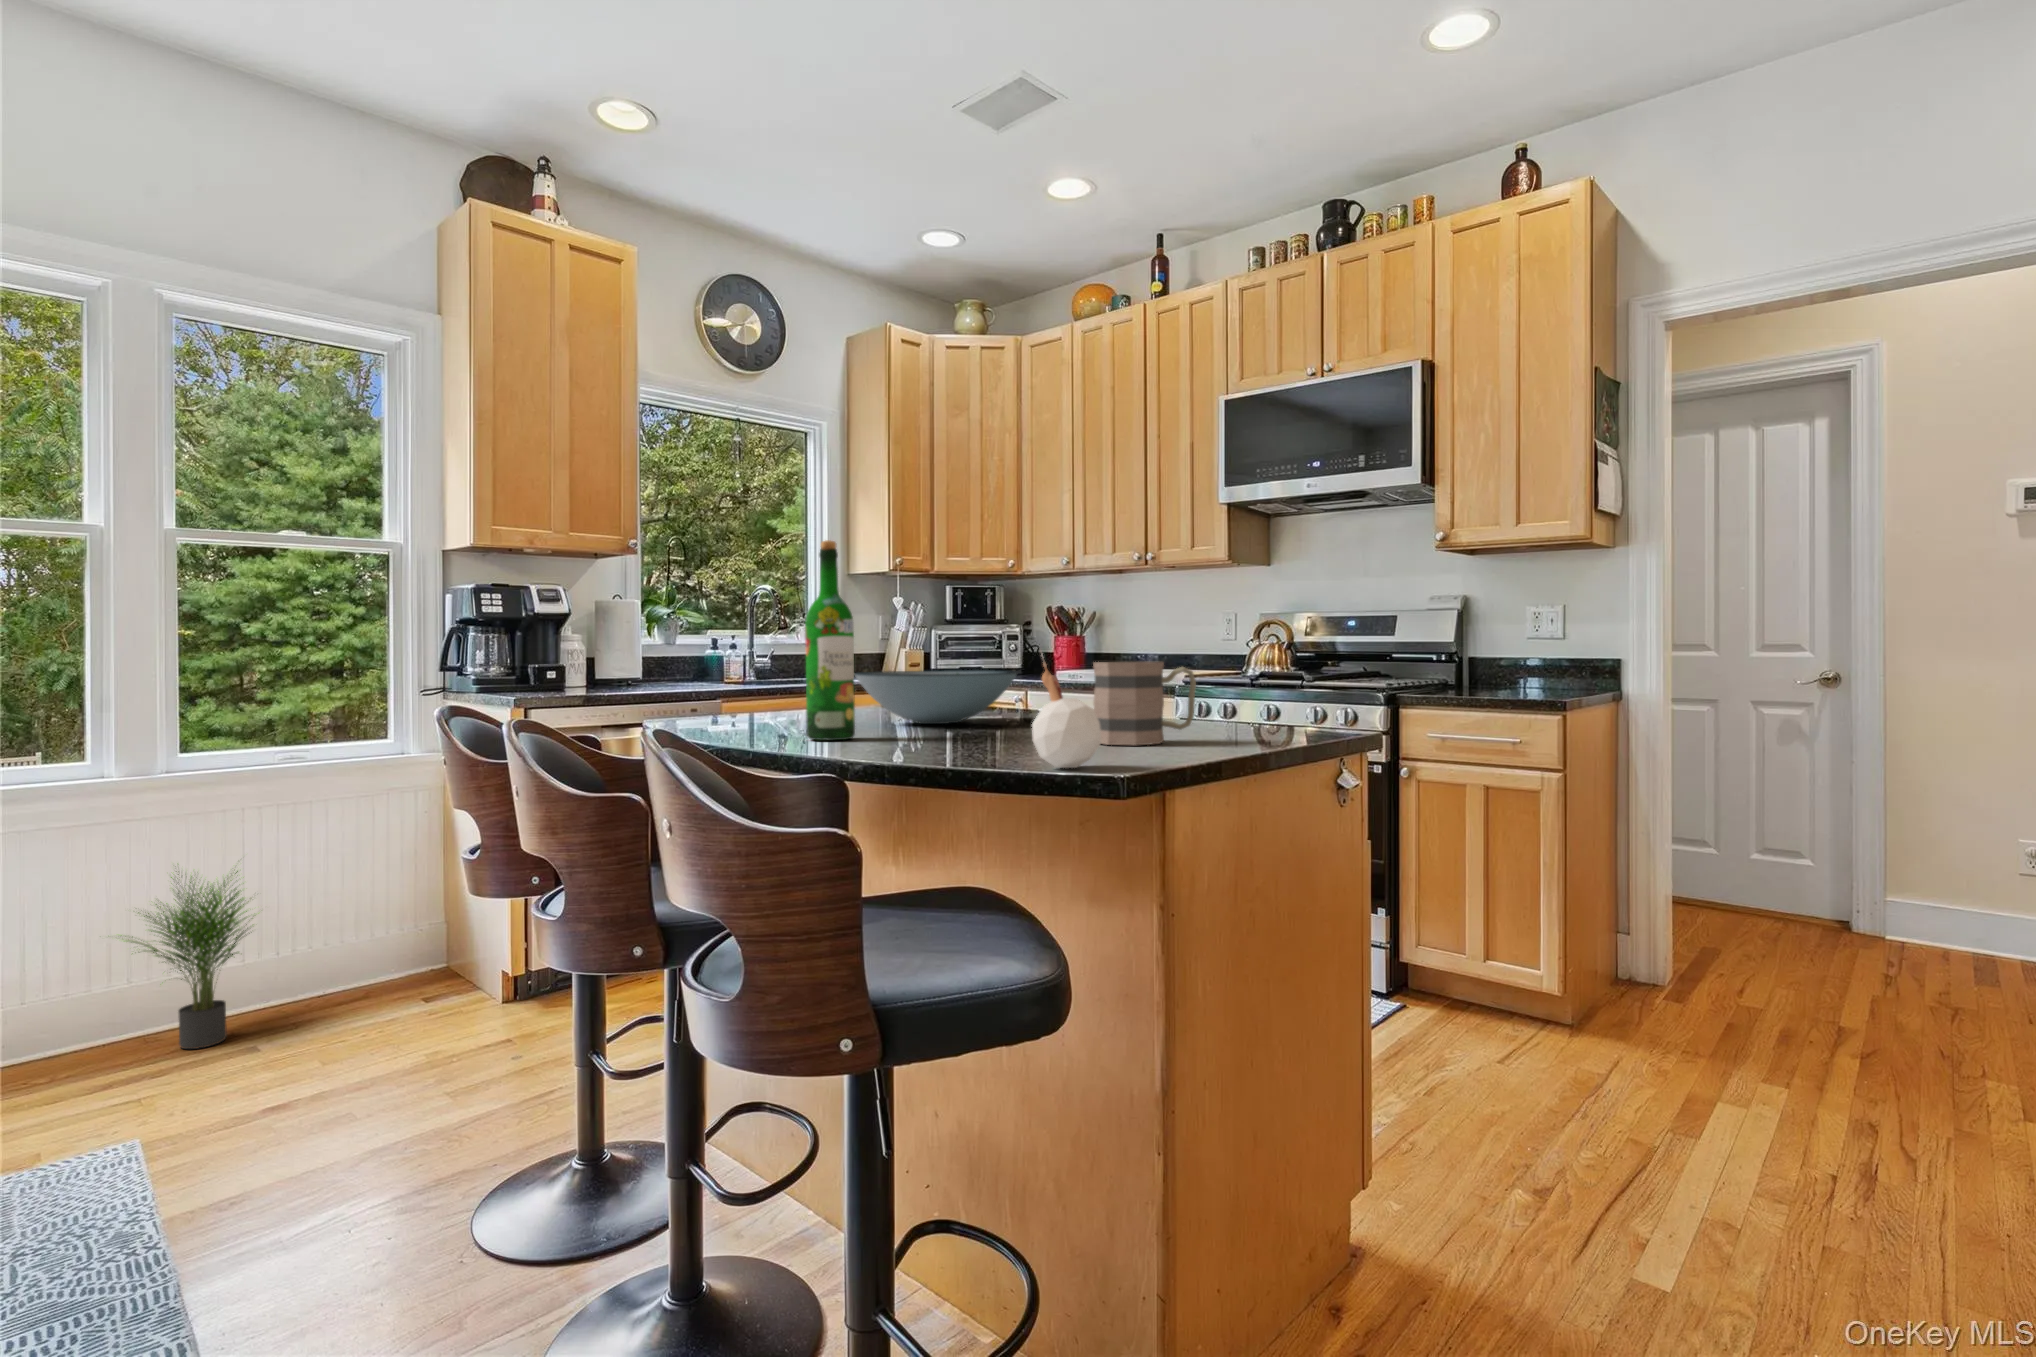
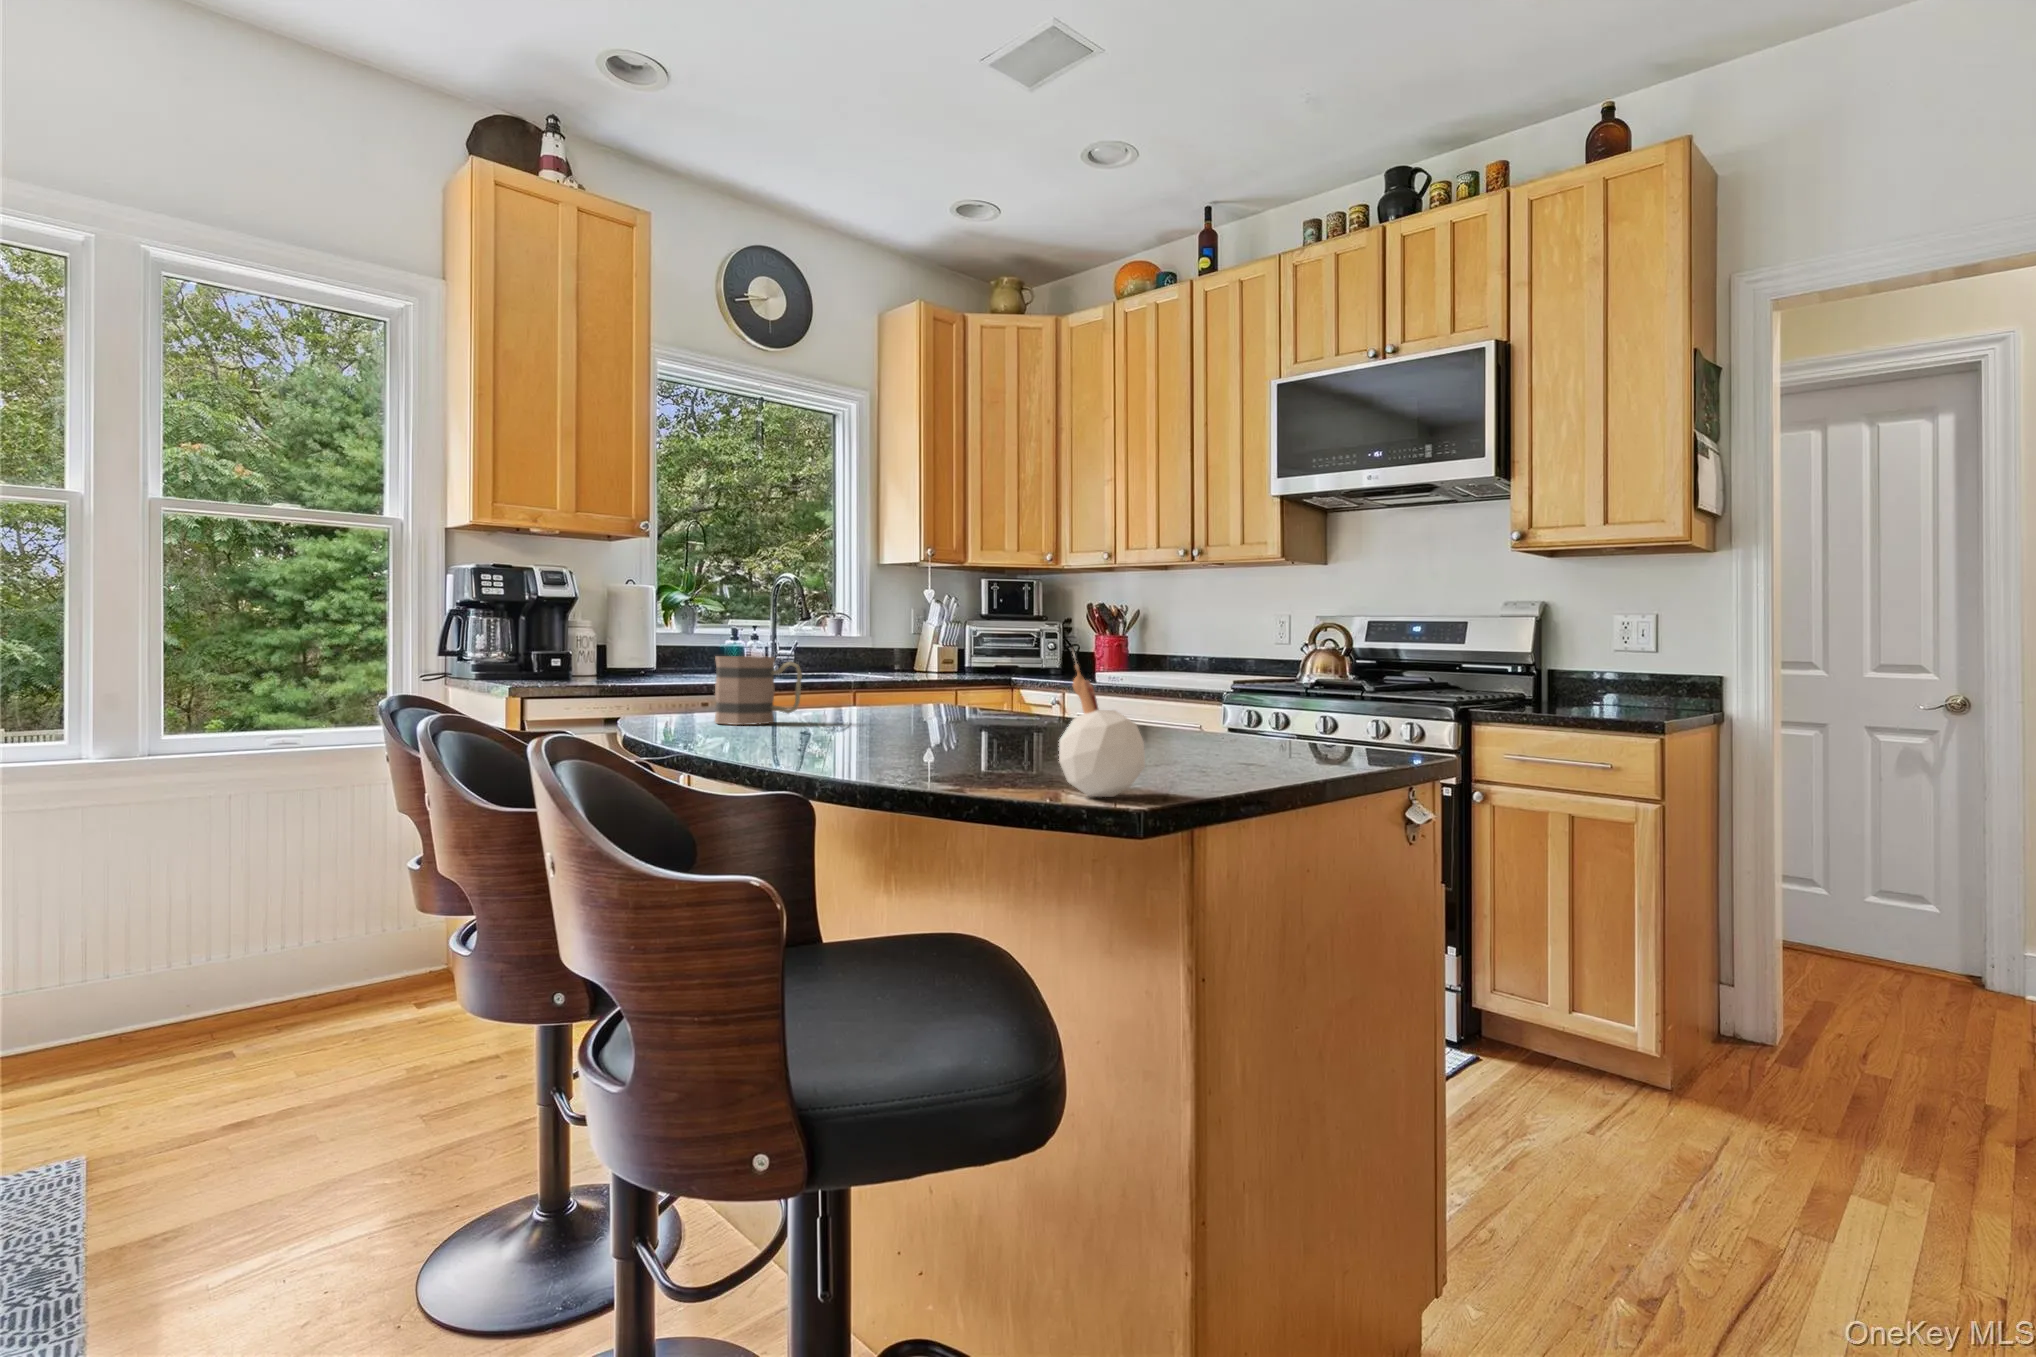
wine bottle: present [805,540,855,740] -> none [800,515,857,748]
mug: present [1093,662,1196,745] -> present [715,656,802,725]
decorative bowl: present [854,670,1017,724] -> none [863,669,1050,730]
potted plant: present [121,869,259,1049] -> none [60,844,252,1053]

